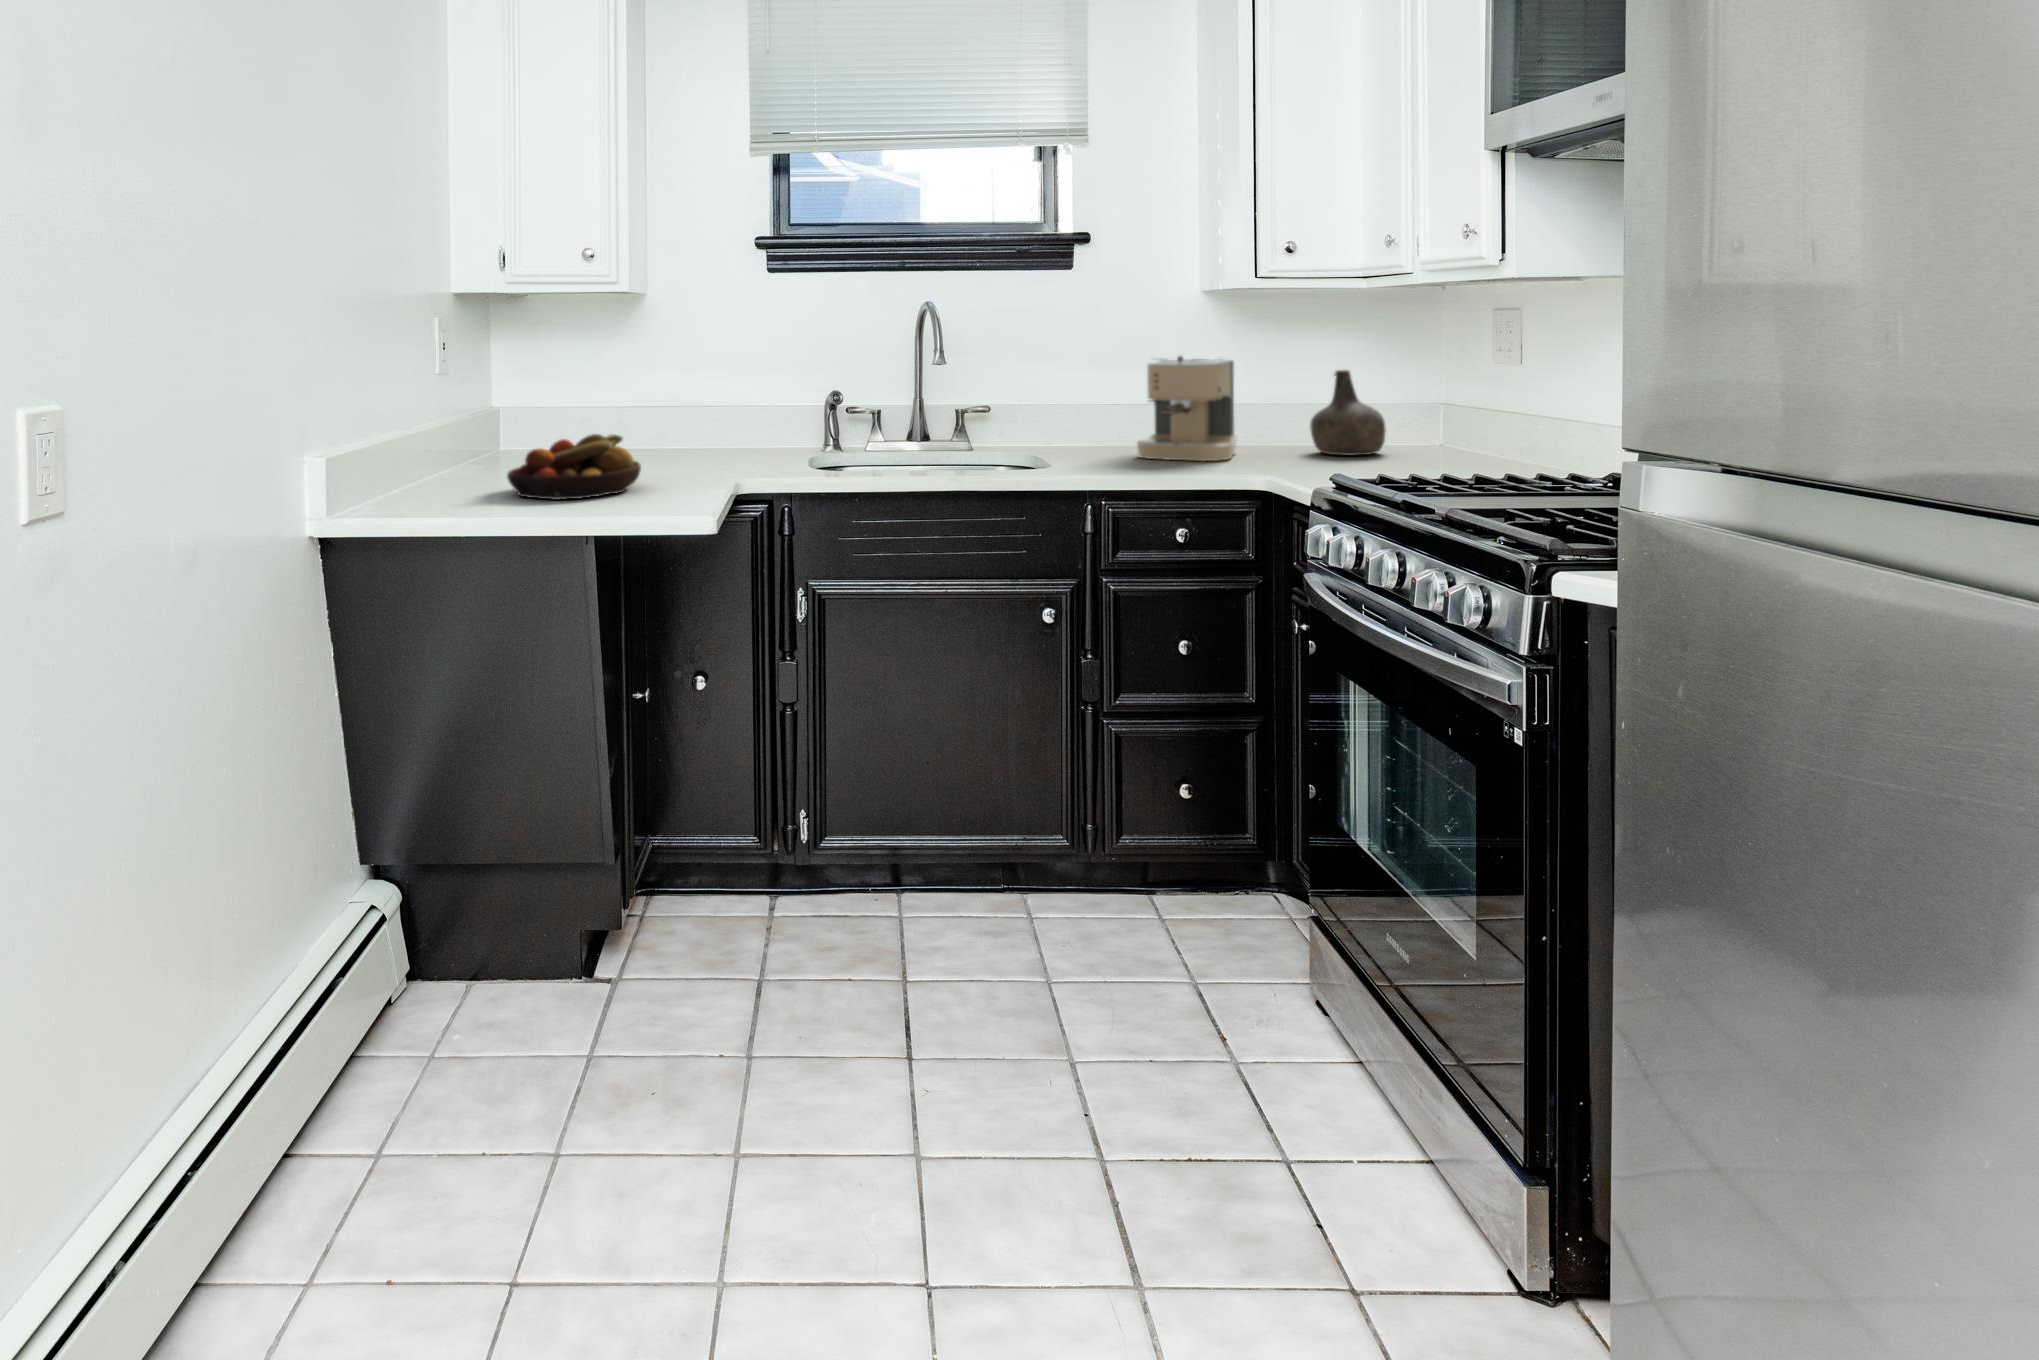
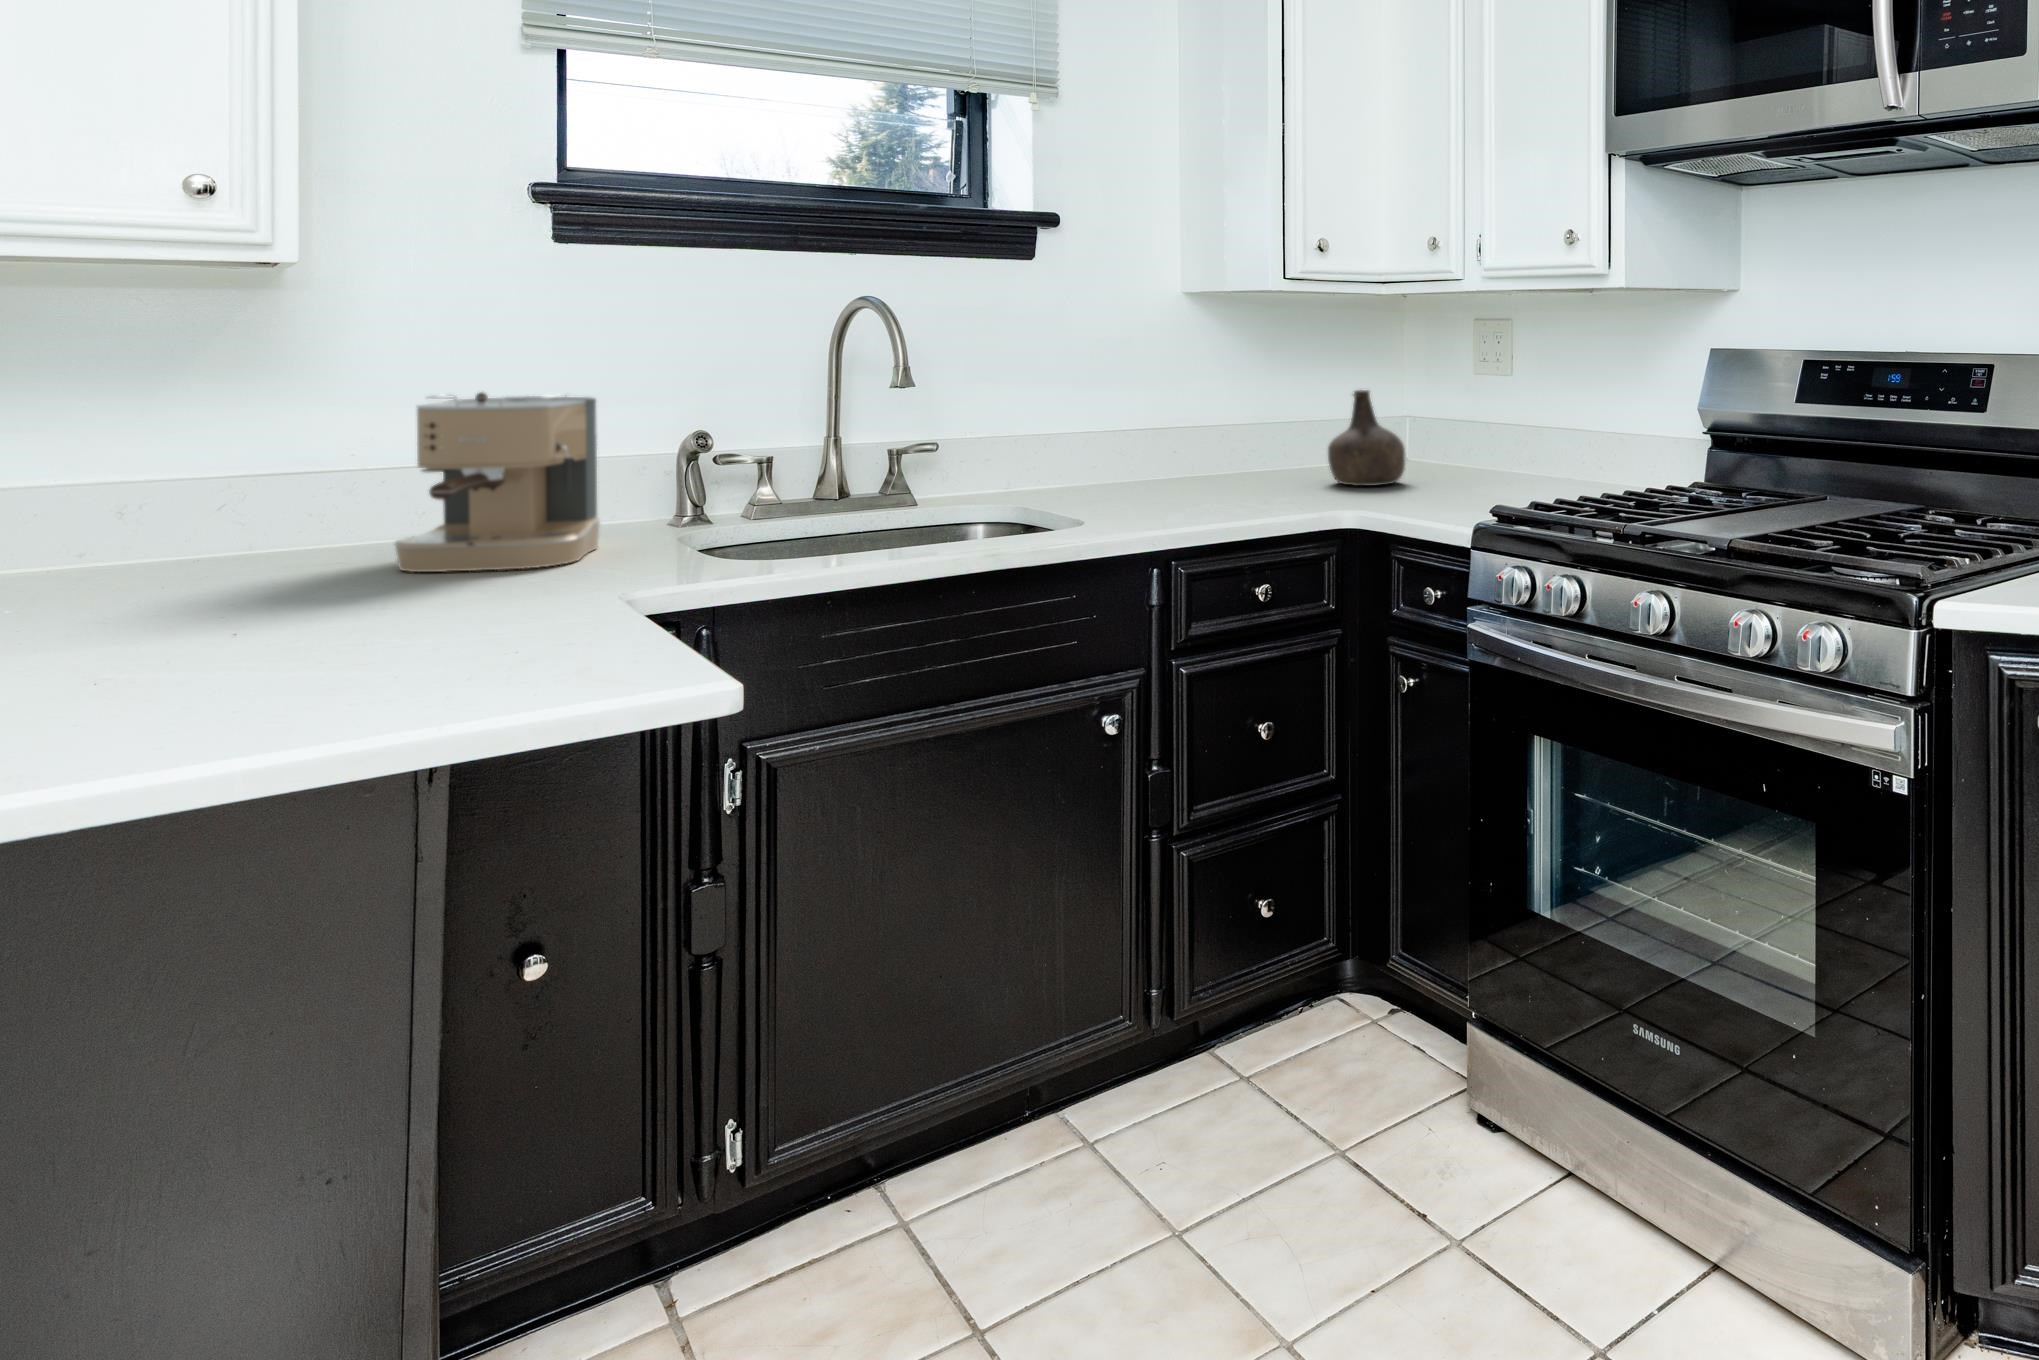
coffee maker: present [1137,356,1237,461] -> present [394,392,600,572]
fruit bowl: present [507,434,641,500] -> none [78,520,425,665]

